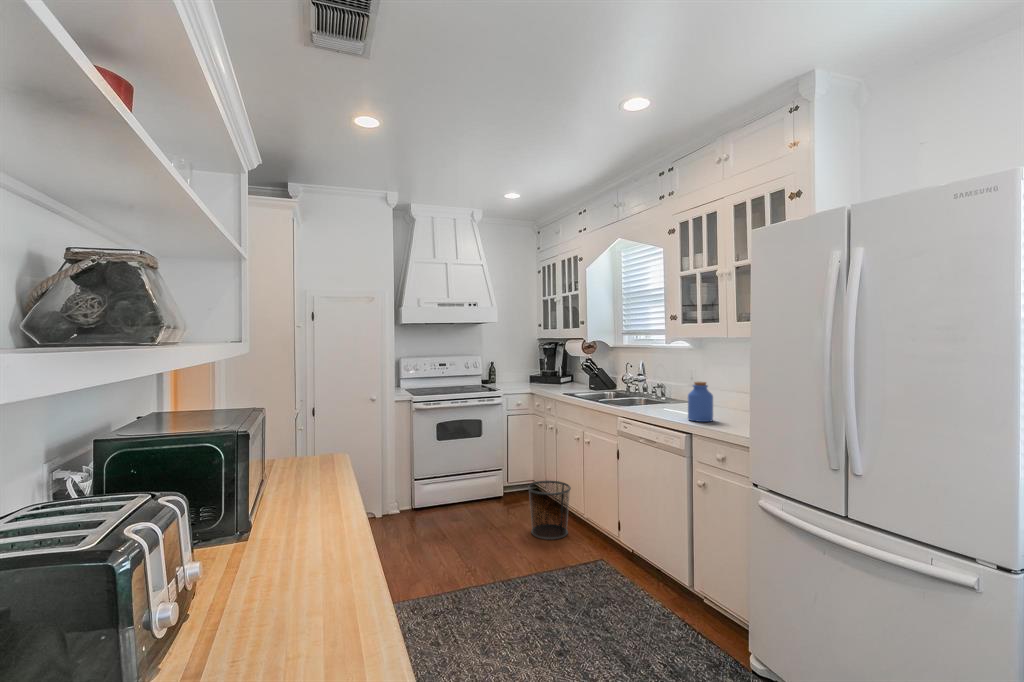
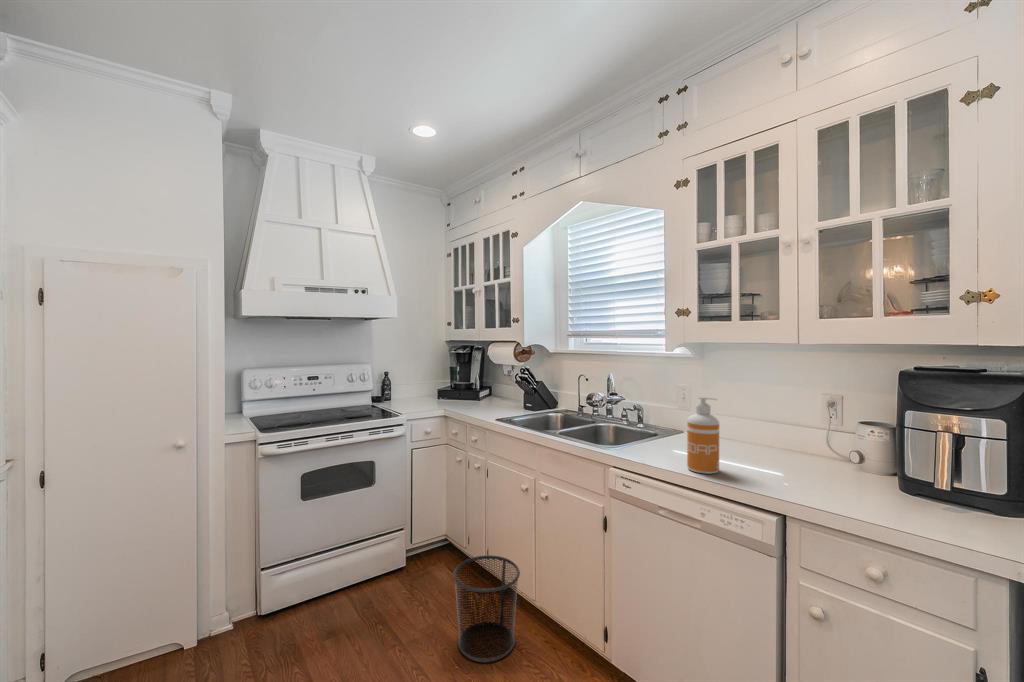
soap dispenser: none [657,370,676,415] -> present [687,397,719,474]
jar: present [688,382,713,422] -> none [758,420,807,493]

